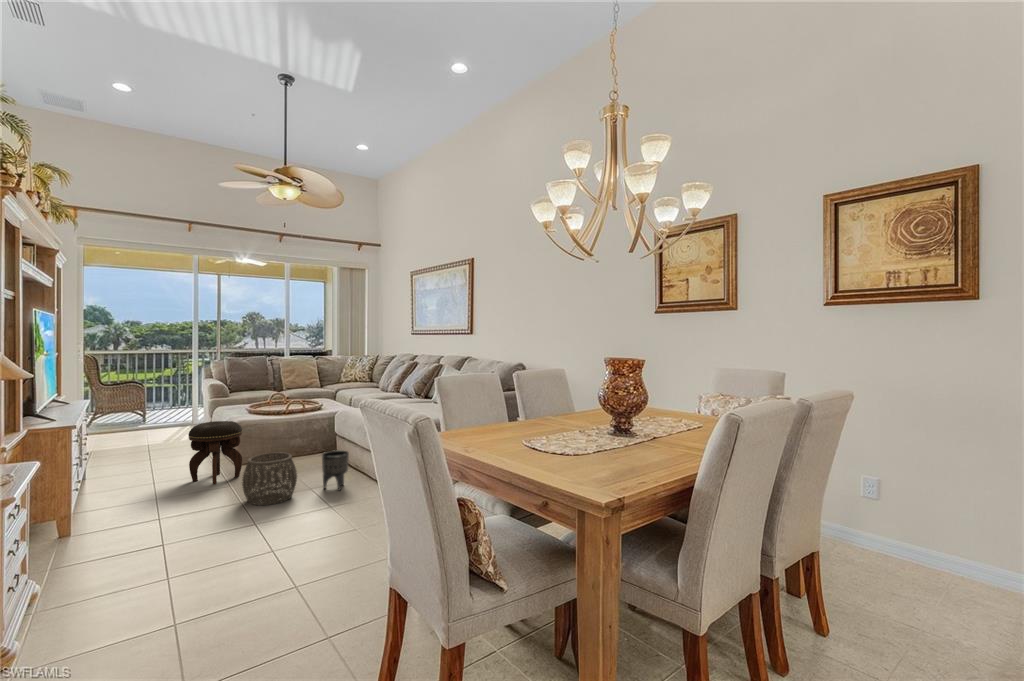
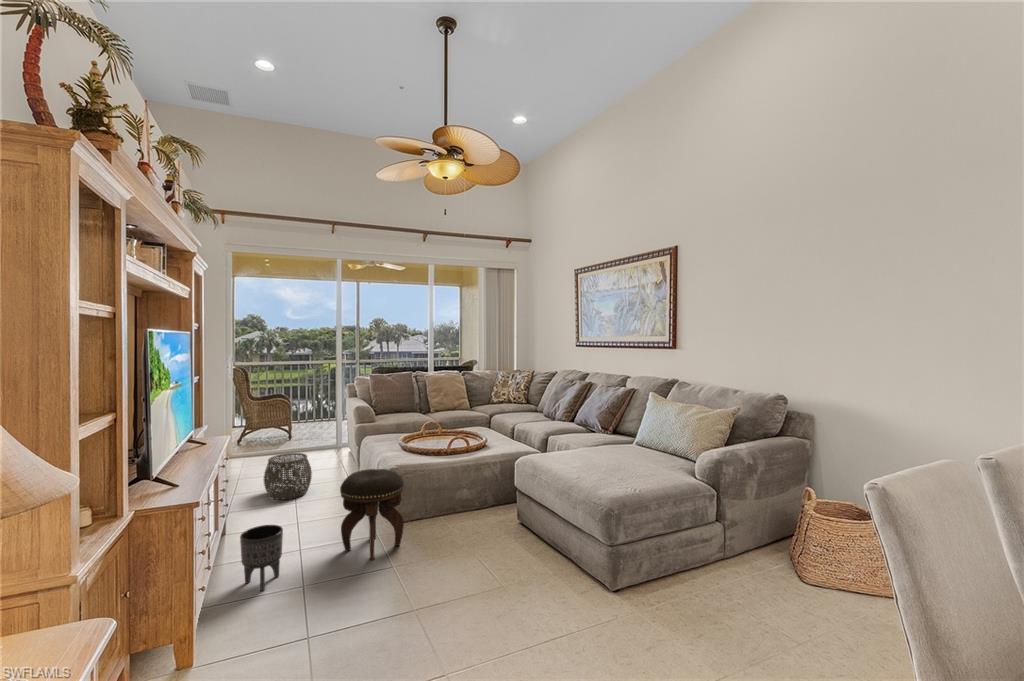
planter: present [322,450,349,490] -> present [240,525,283,591]
woven basket: present [242,452,297,505] -> present [264,453,312,500]

